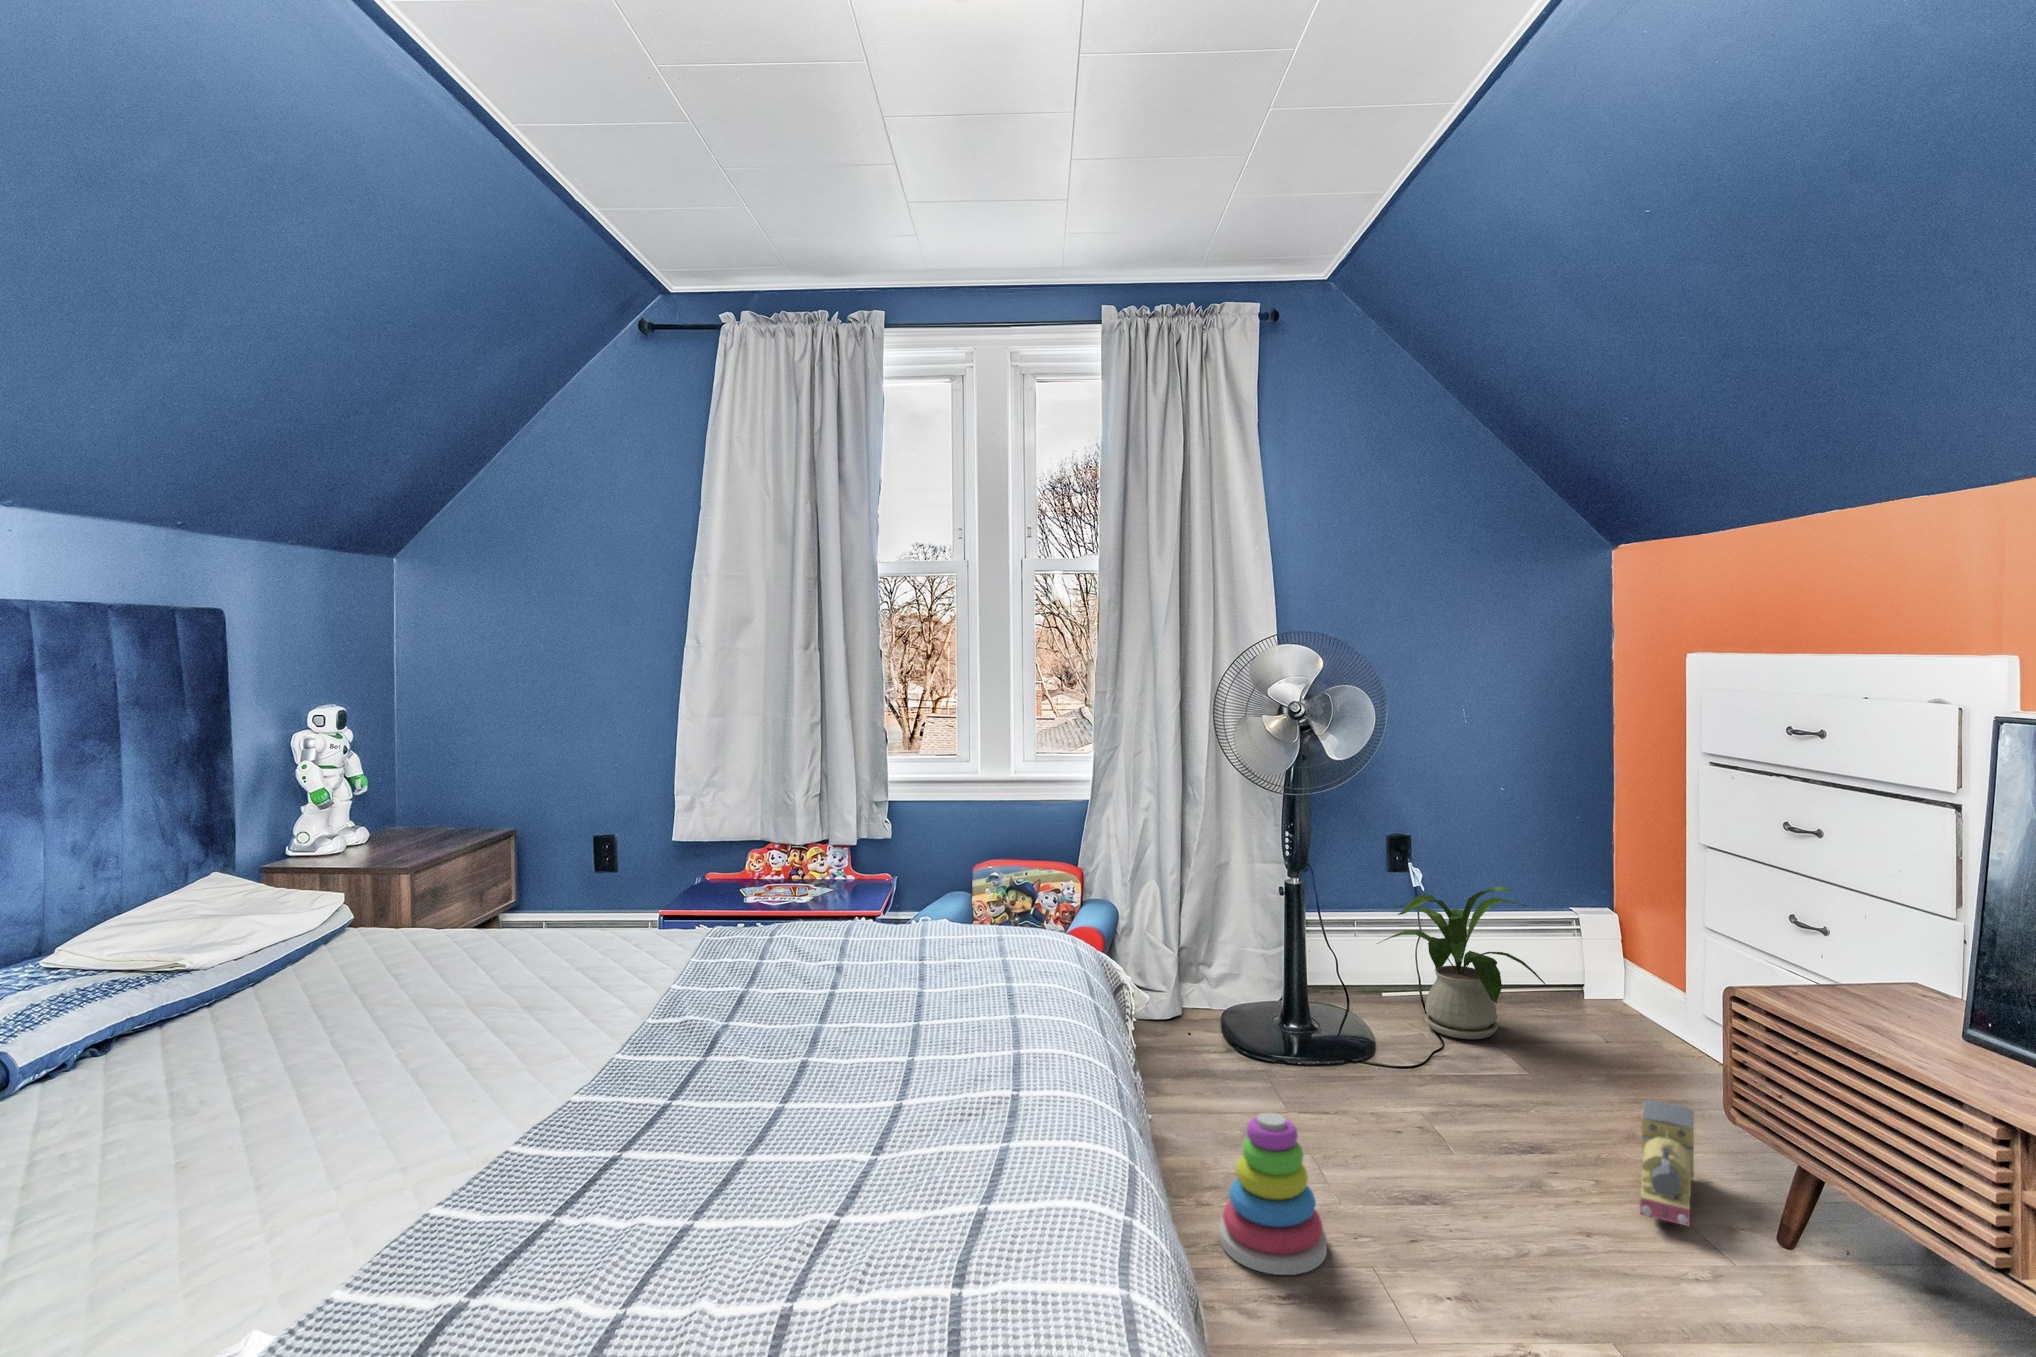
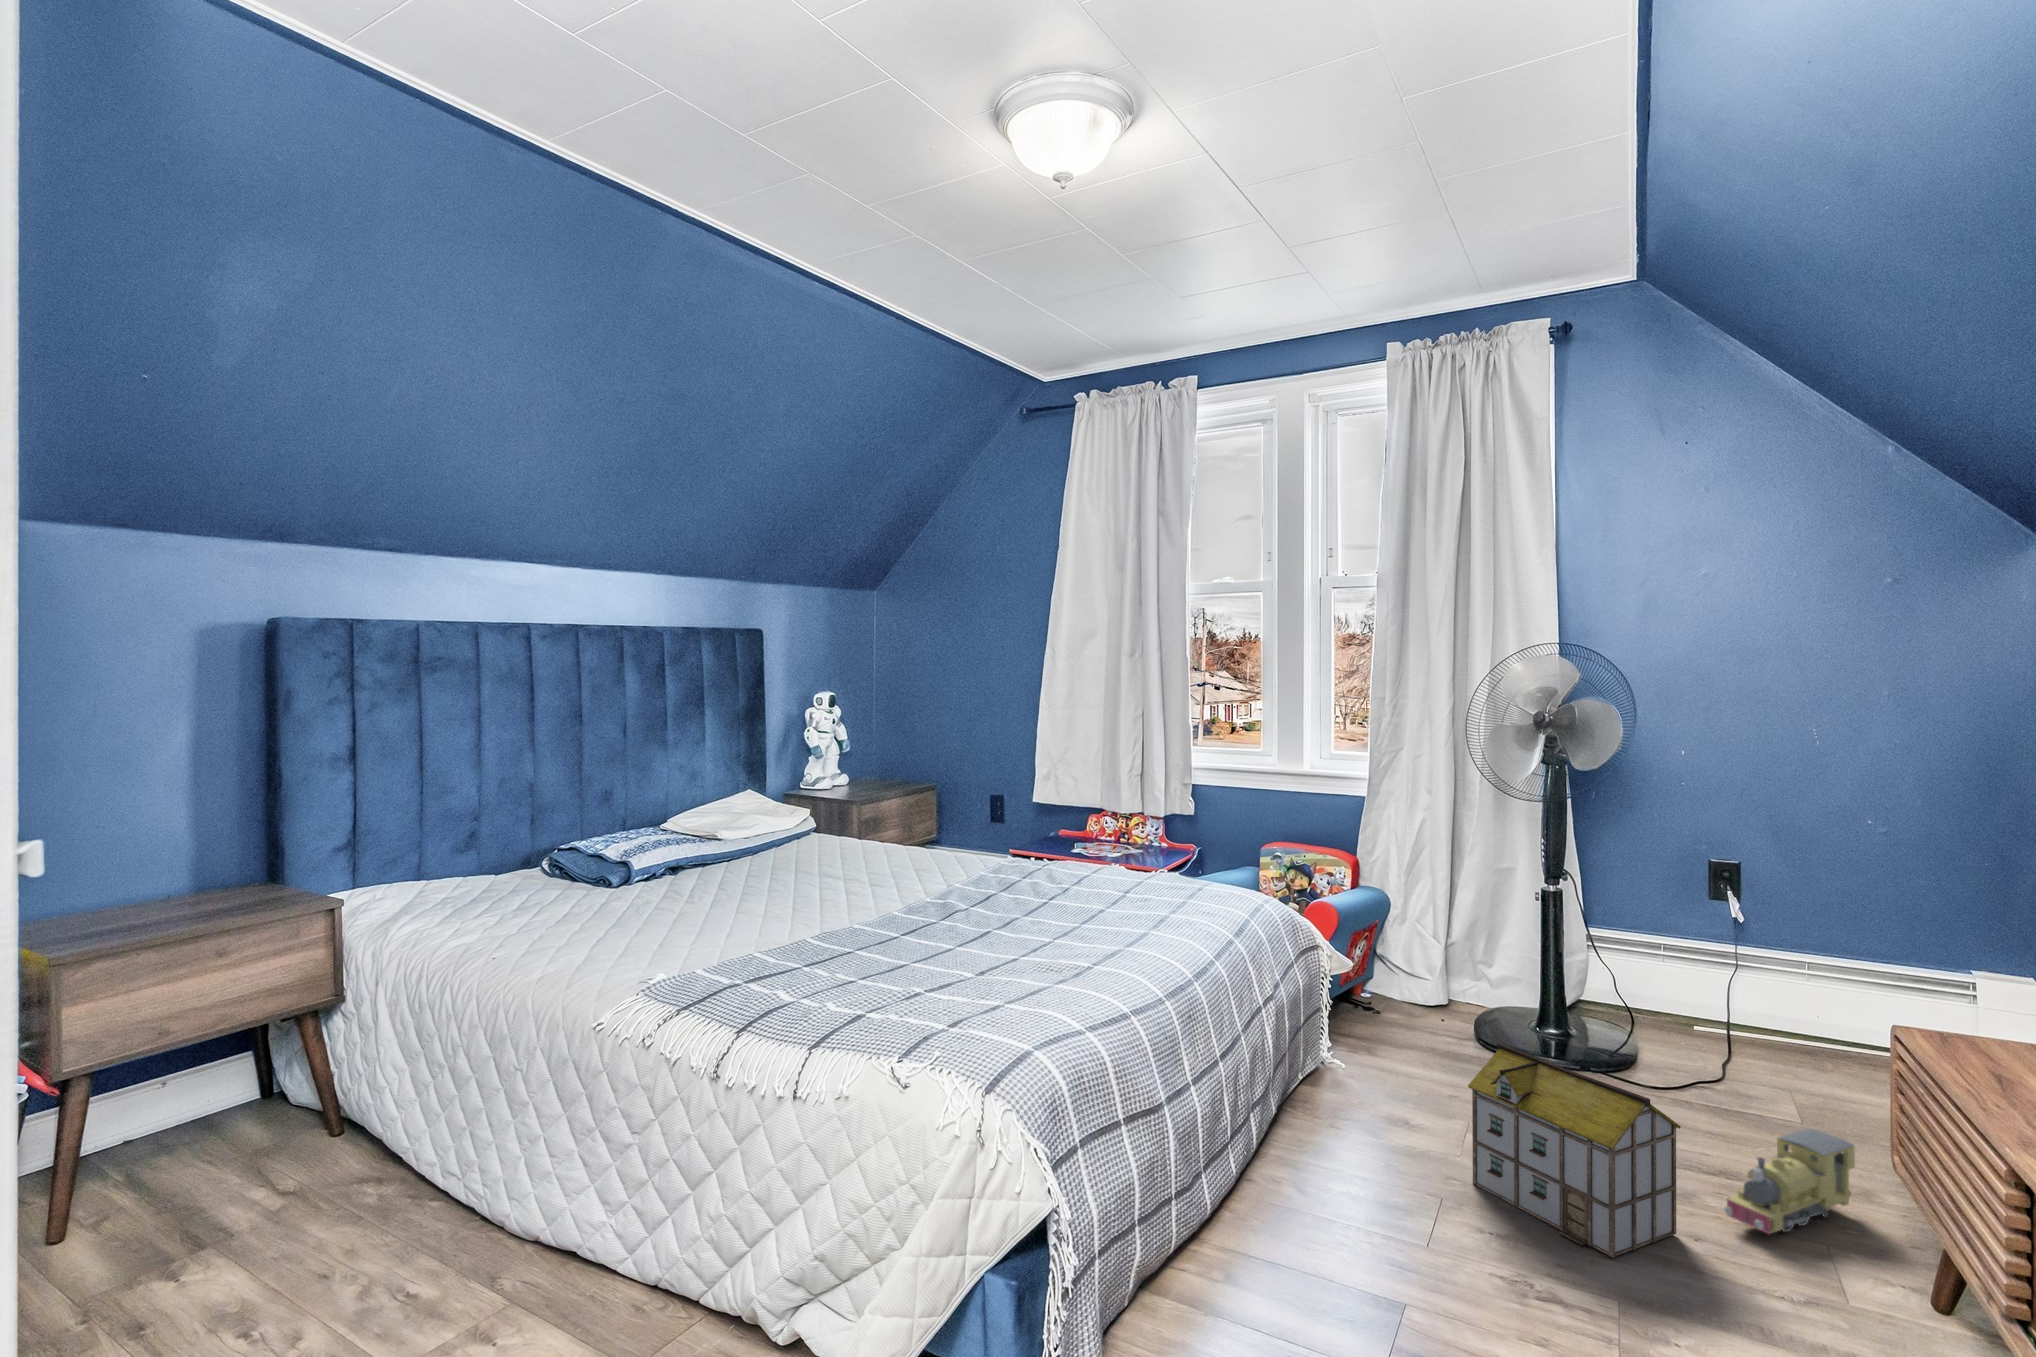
house plant: present [1377,887,1548,1039] -> none [1667,916,1841,1077]
toy house: none [1417,1080,1628,1308] -> present [1468,1043,1681,1258]
stacking toy: present [1219,1113,1327,1275] -> none [1302,1041,1393,1169]

